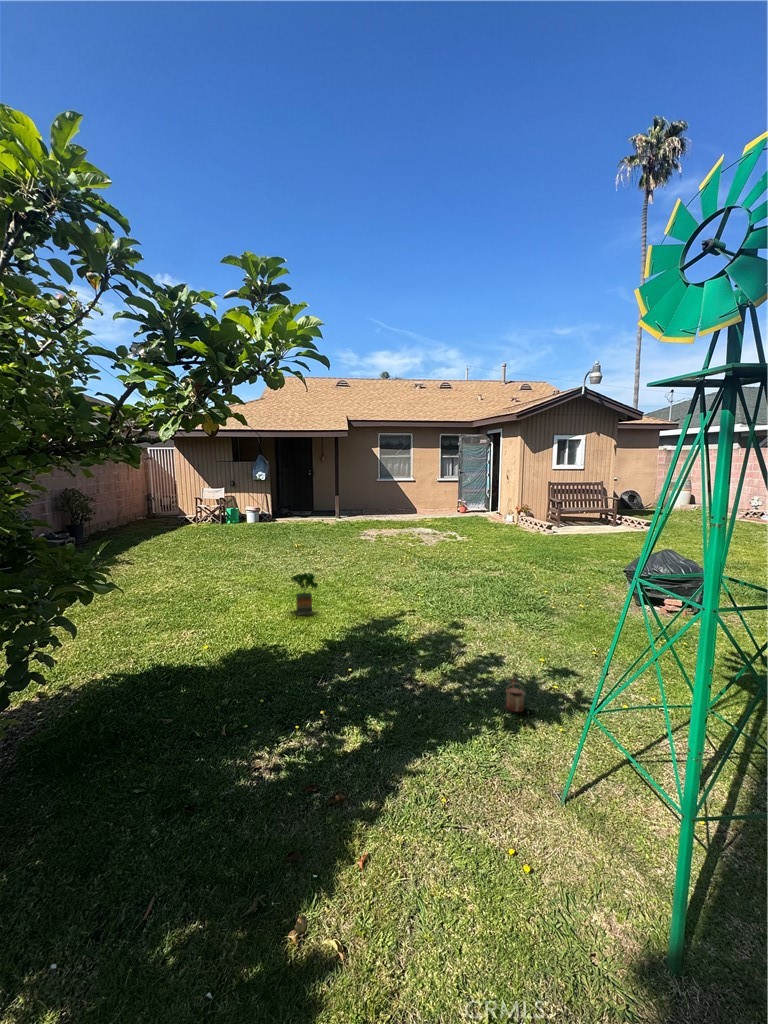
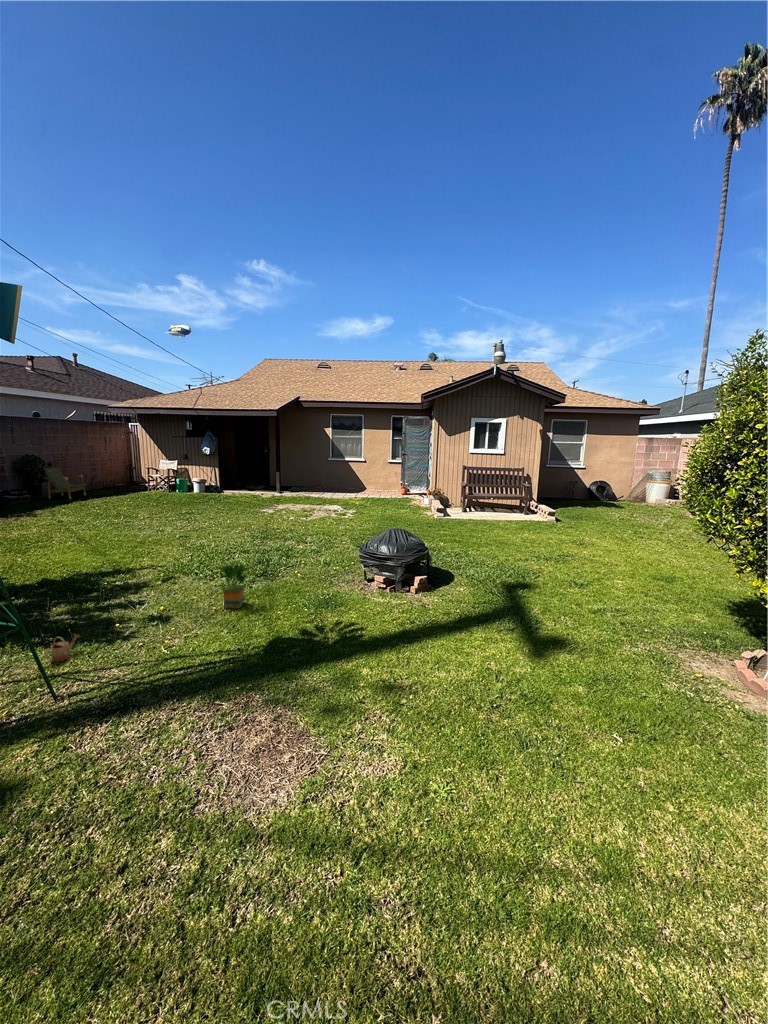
lounge chair: none [93,500,139,536] -> present [46,468,87,499]
potted tree: present [291,573,318,615] -> present [221,564,248,608]

